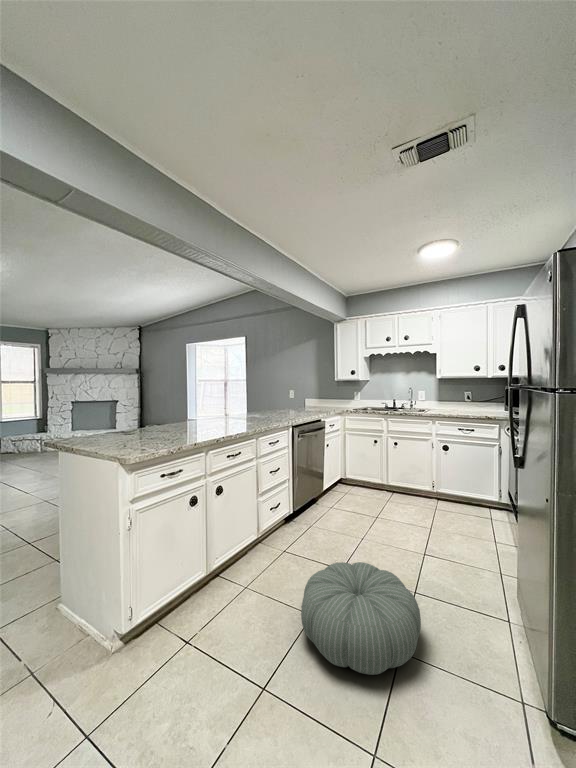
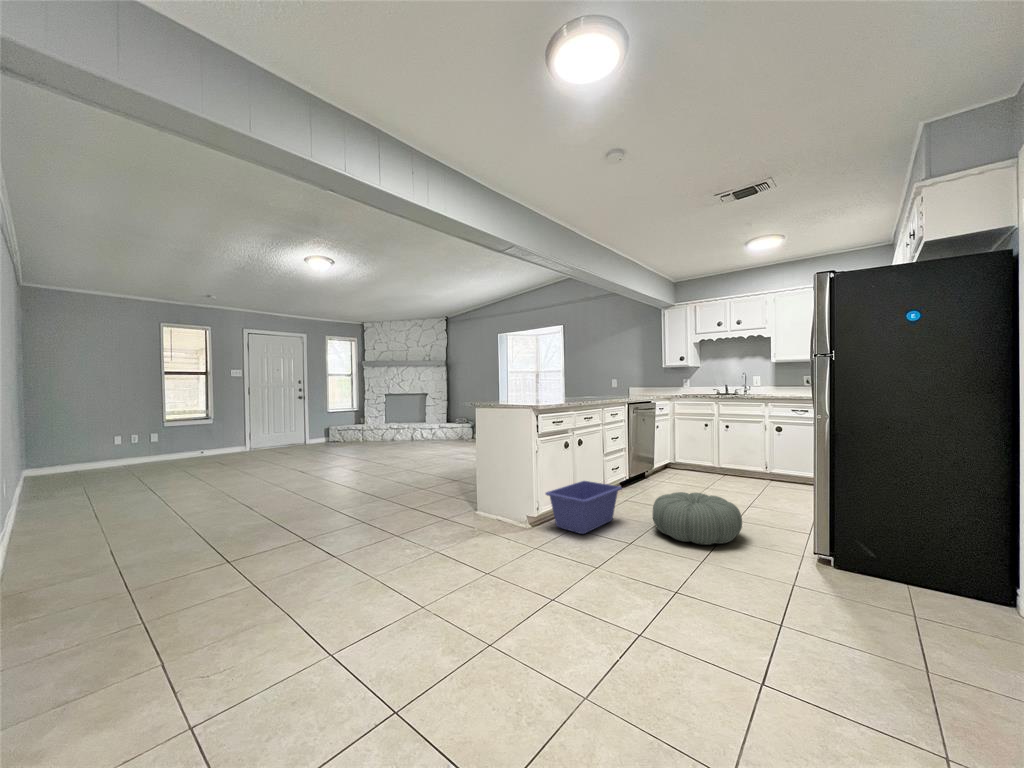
storage bin: none [146,543,266,657] -> present [546,481,622,534]

